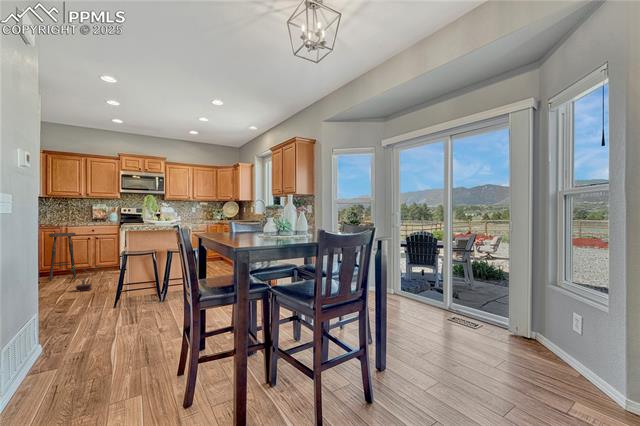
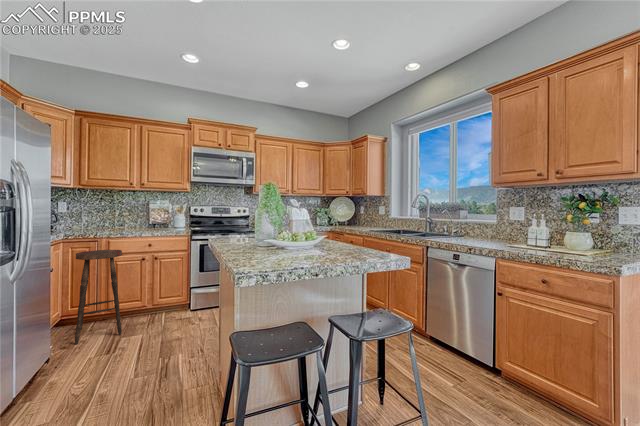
potted plant: present [73,265,100,291] -> none [102,318,178,399]

